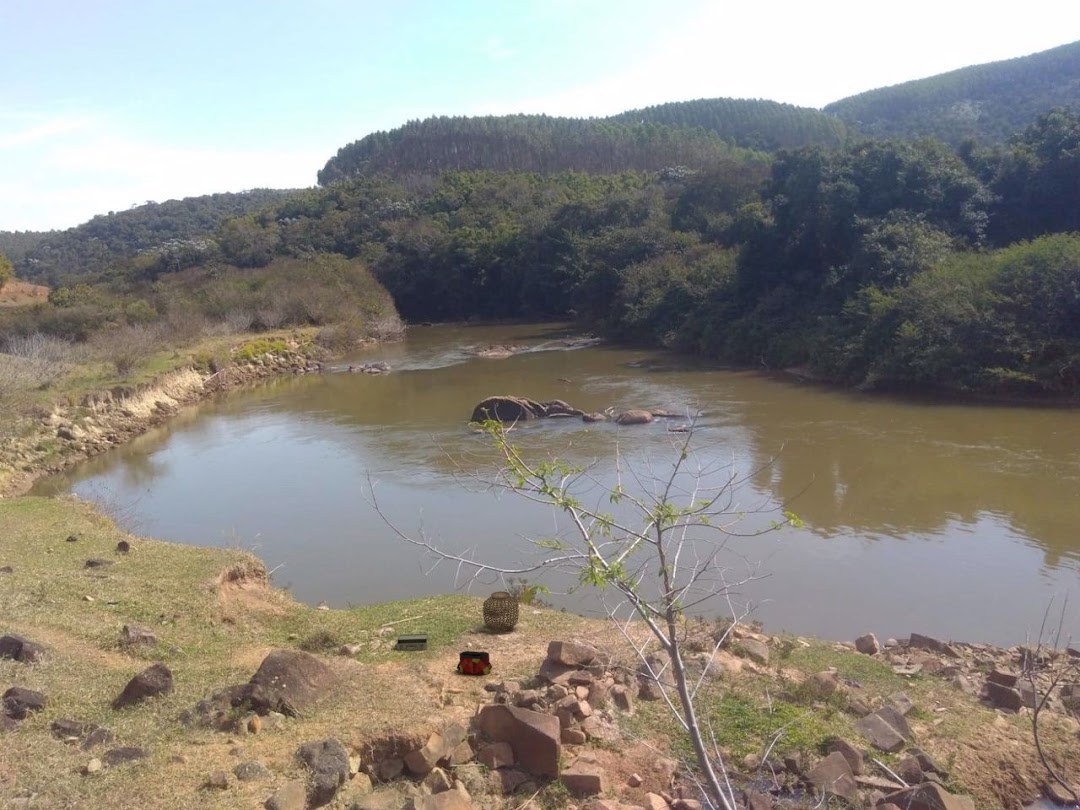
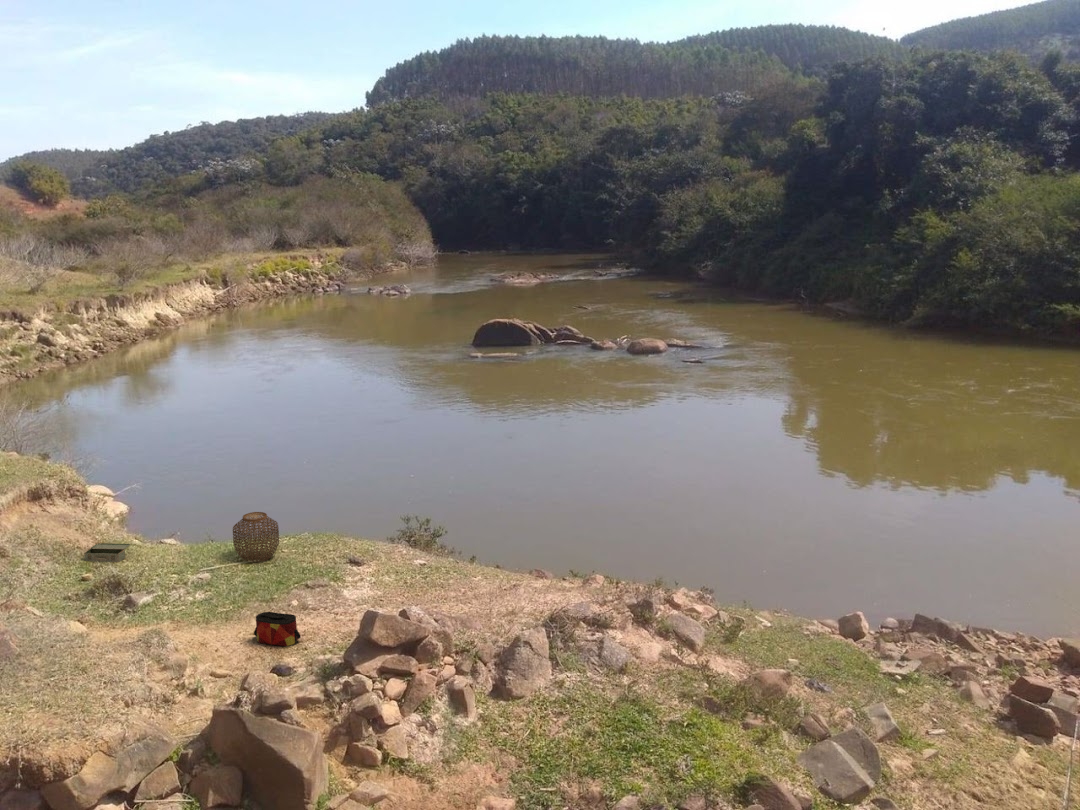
woven basket: present [483,591,519,633] -> present [233,512,279,562]
toolbox: present [397,634,428,650] -> present [84,543,130,562]

